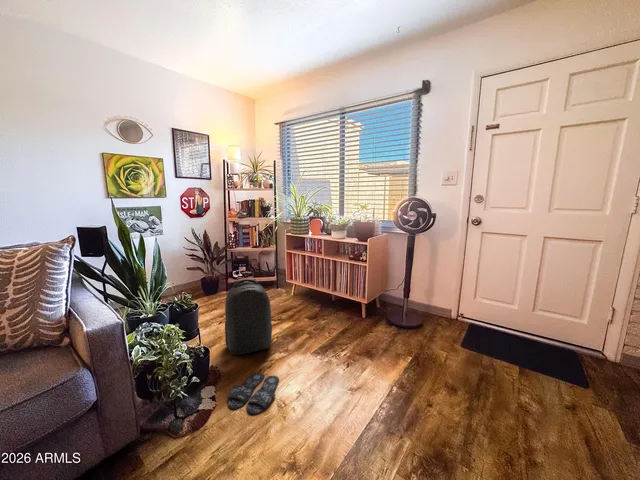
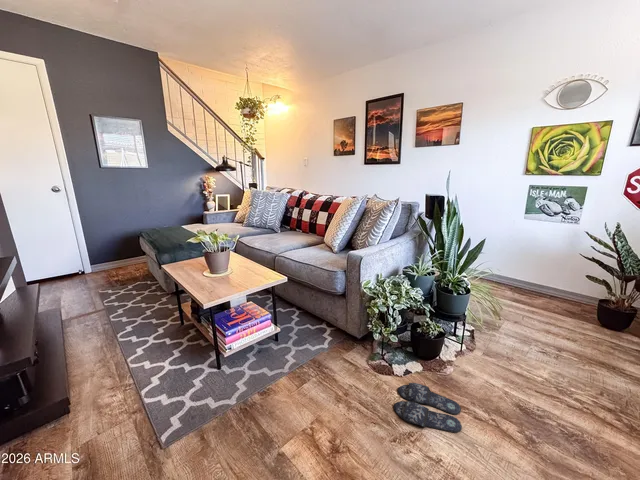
backpack: present [225,279,272,355] -> none [475,299,575,412]

